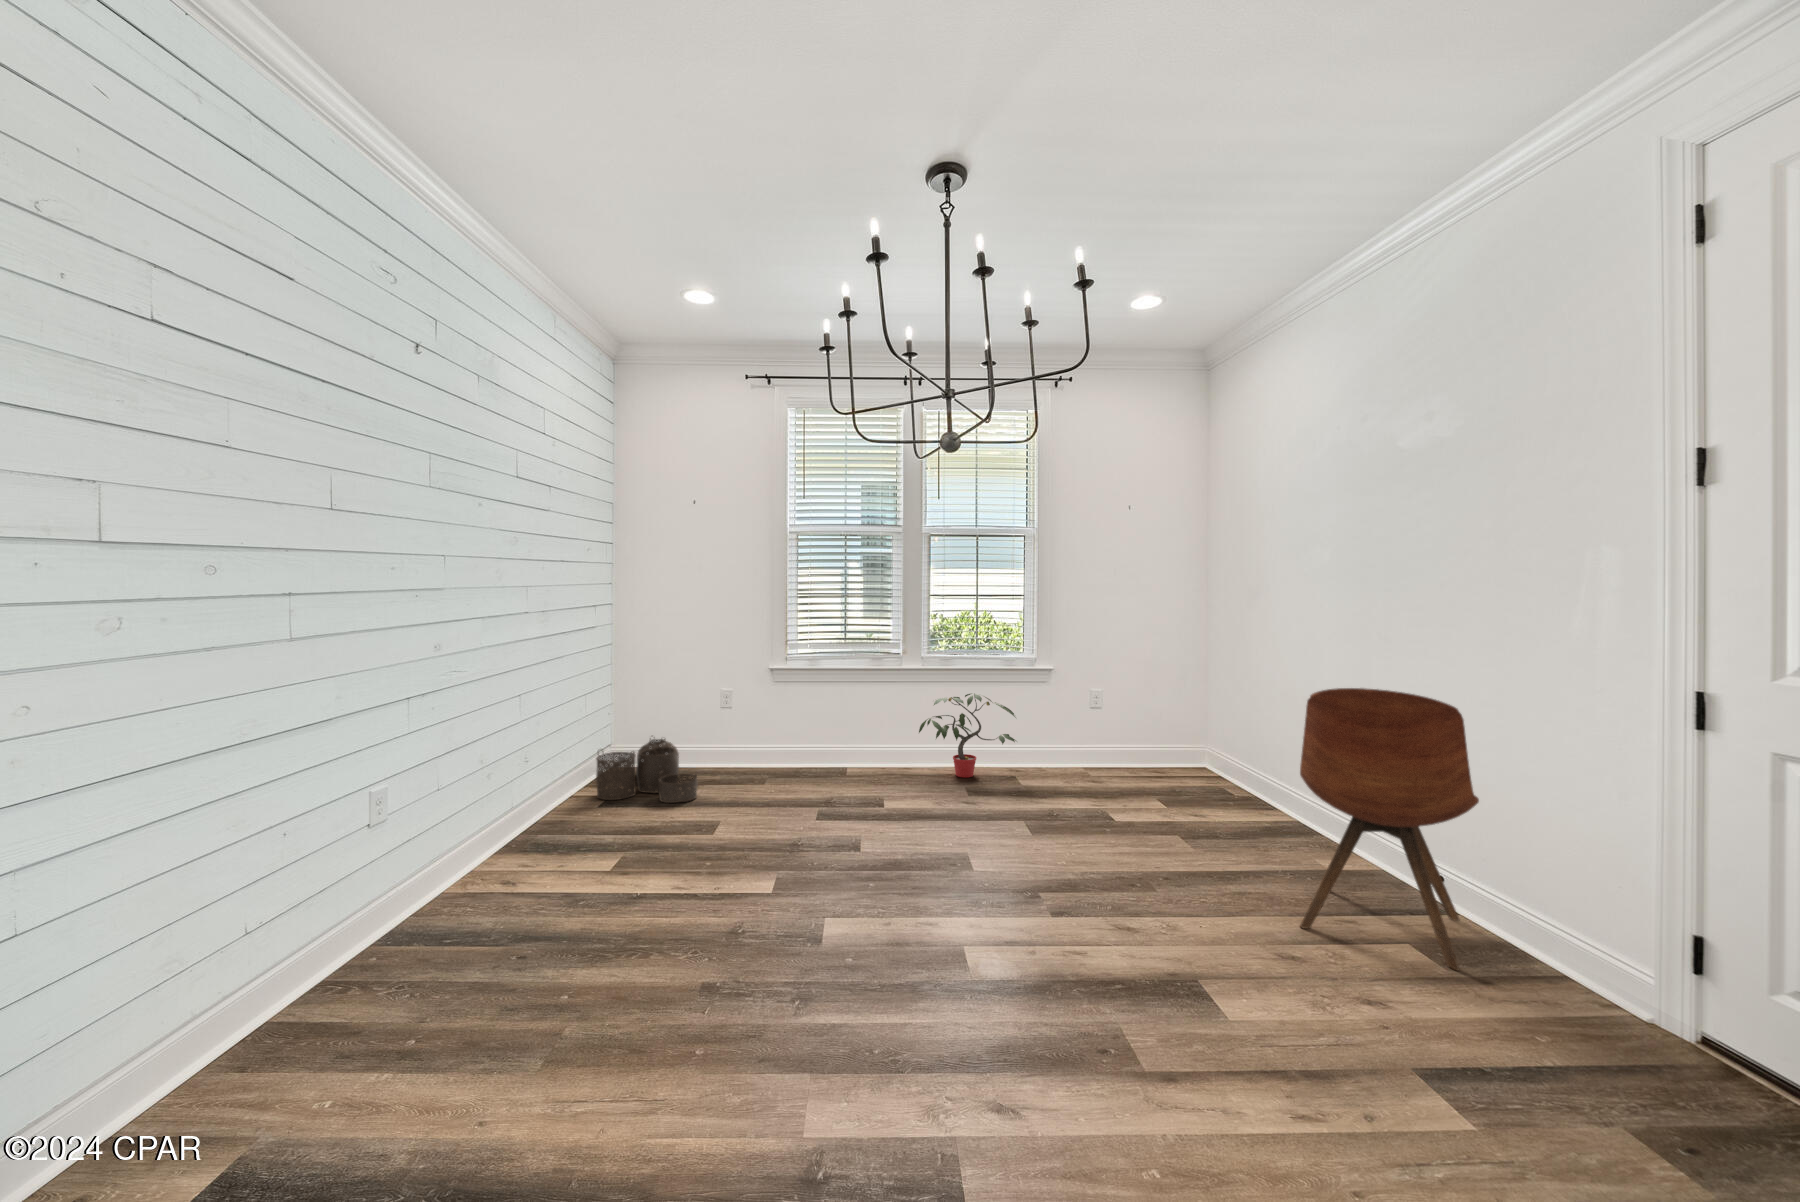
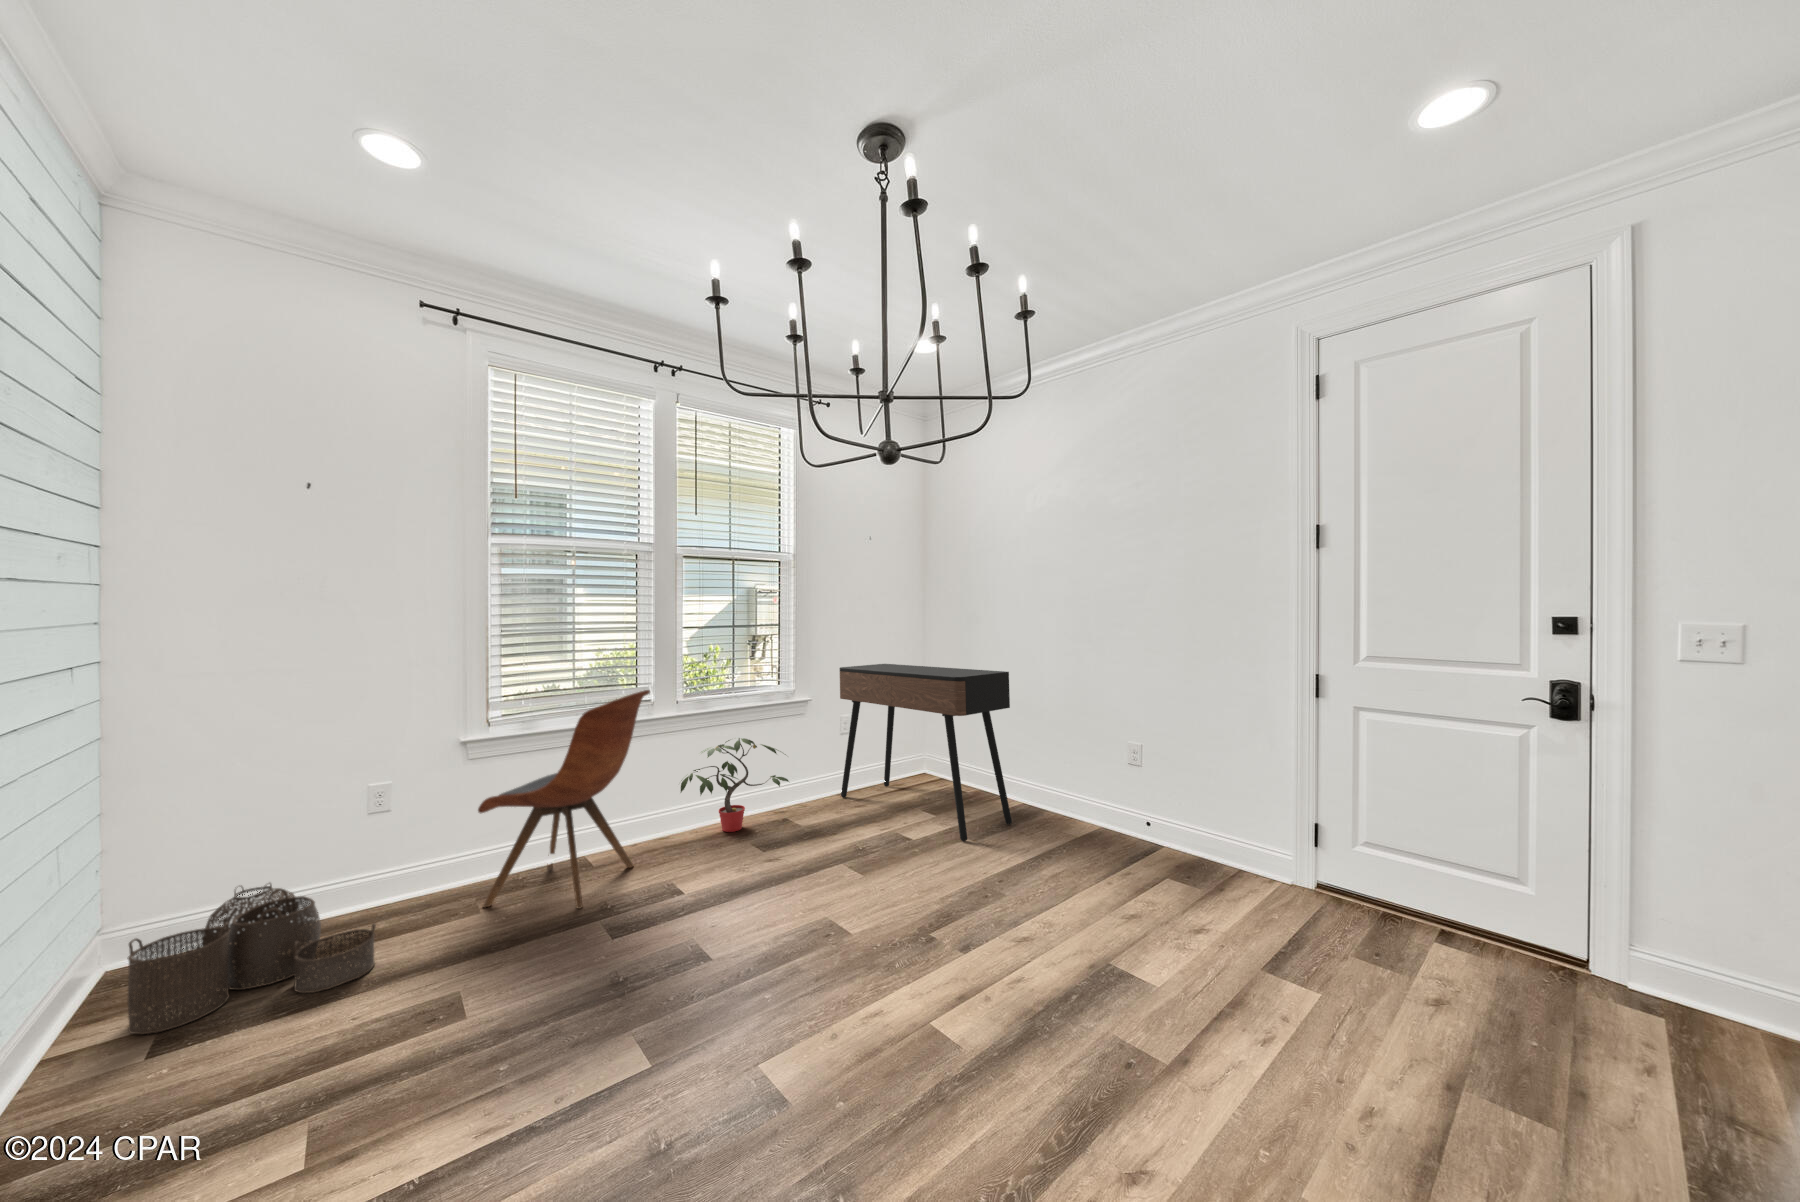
console table: none [1089,636,1248,835] -> present [840,664,1012,841]
dining chair: present [1300,688,1479,970] -> present [478,690,650,909]

